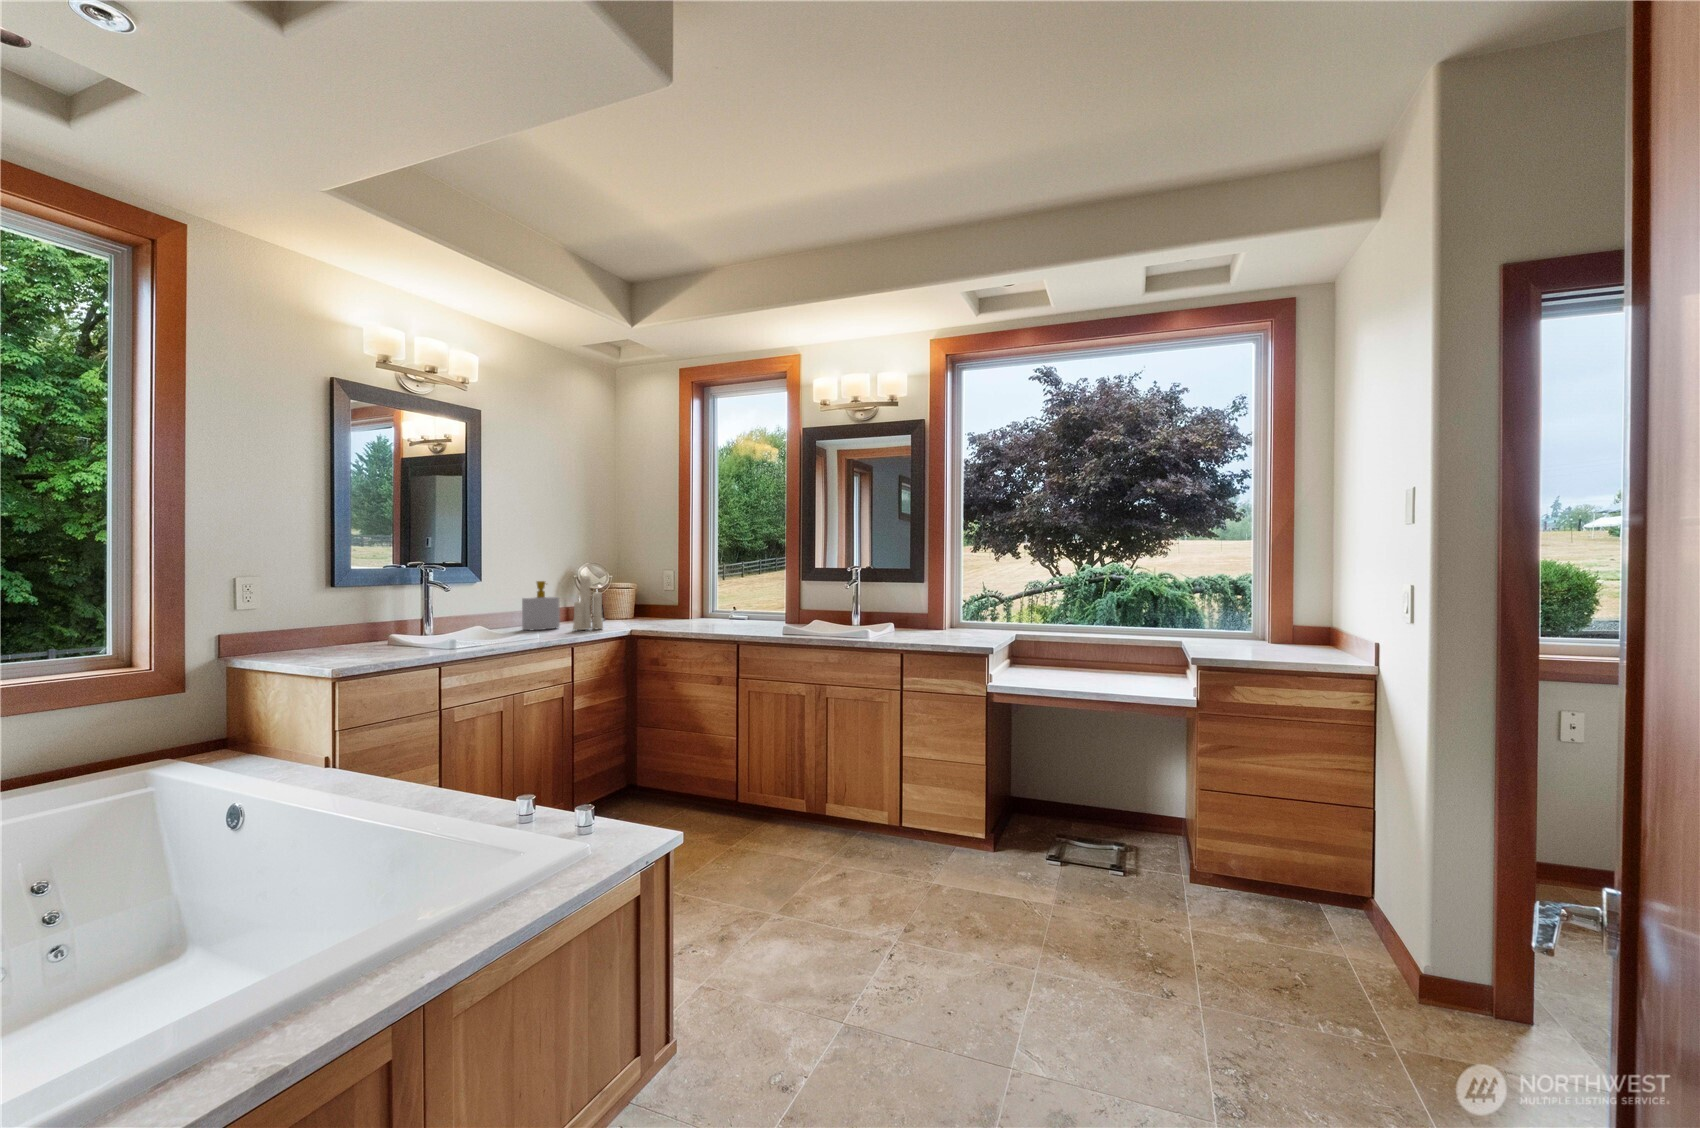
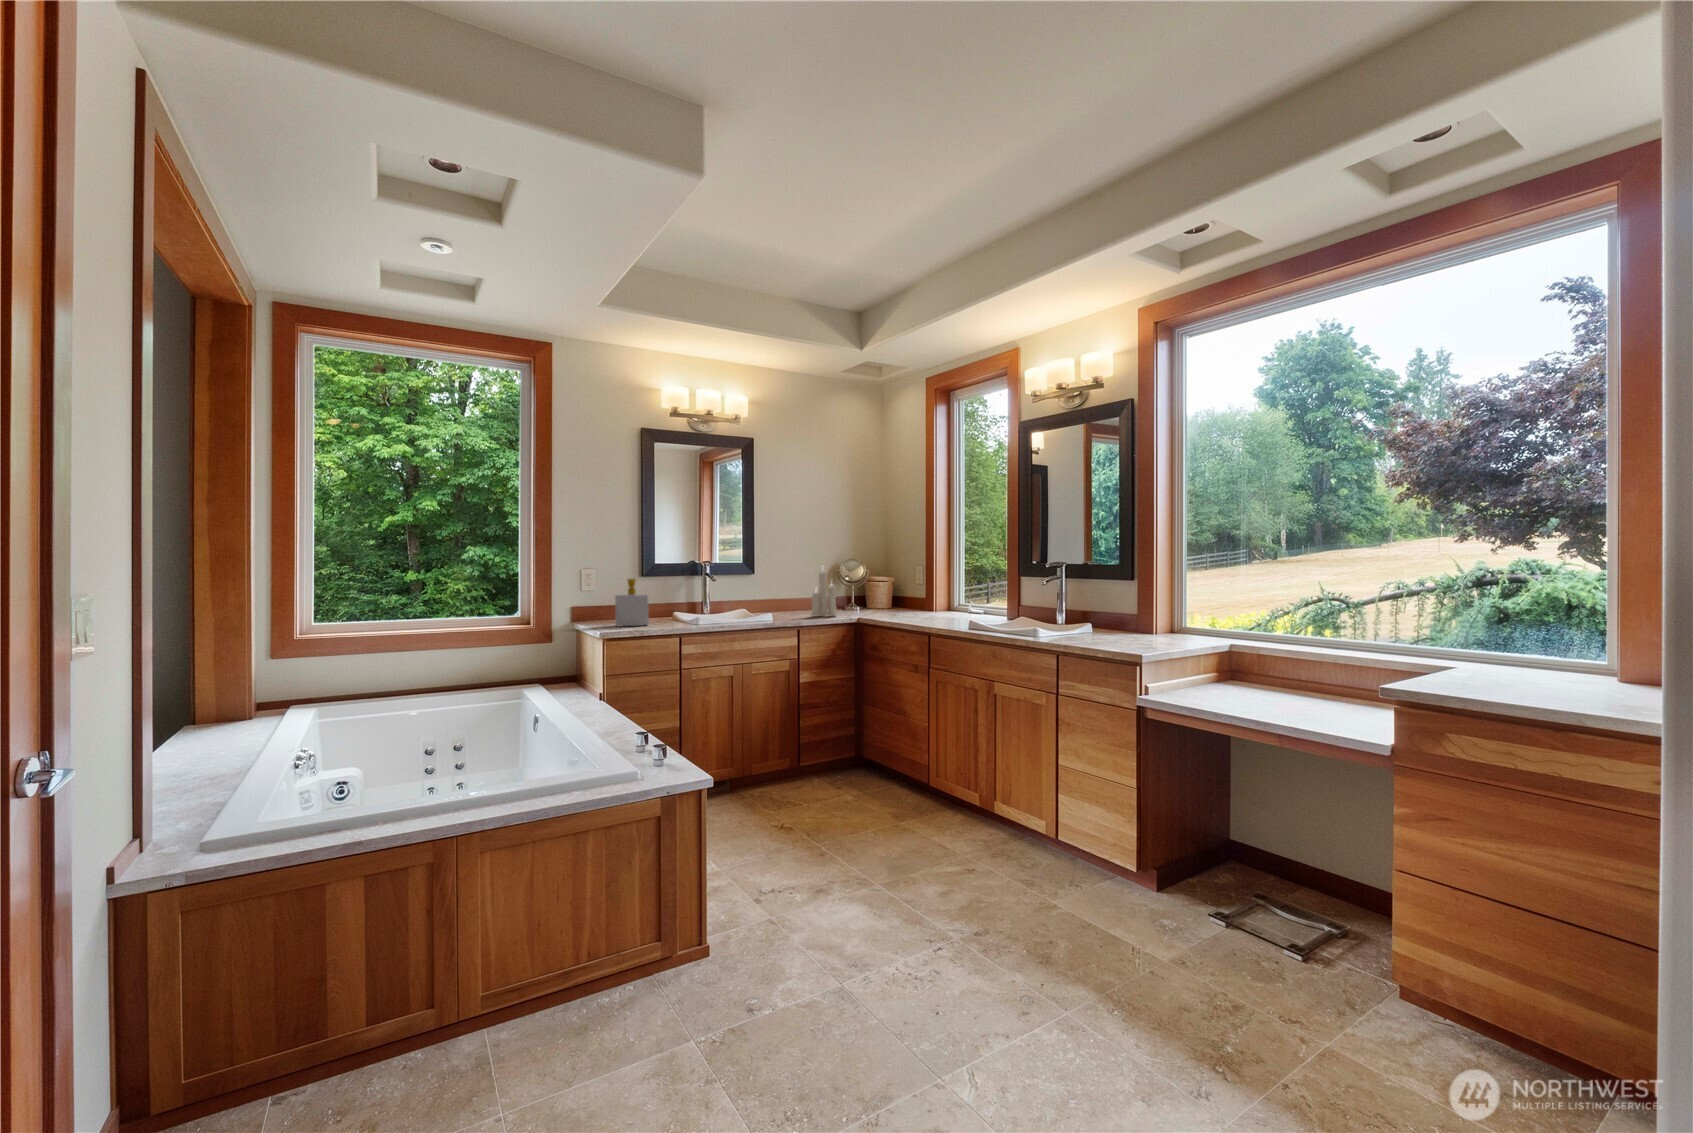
soap bottle: present [522,581,560,631] -> present [615,578,649,627]

